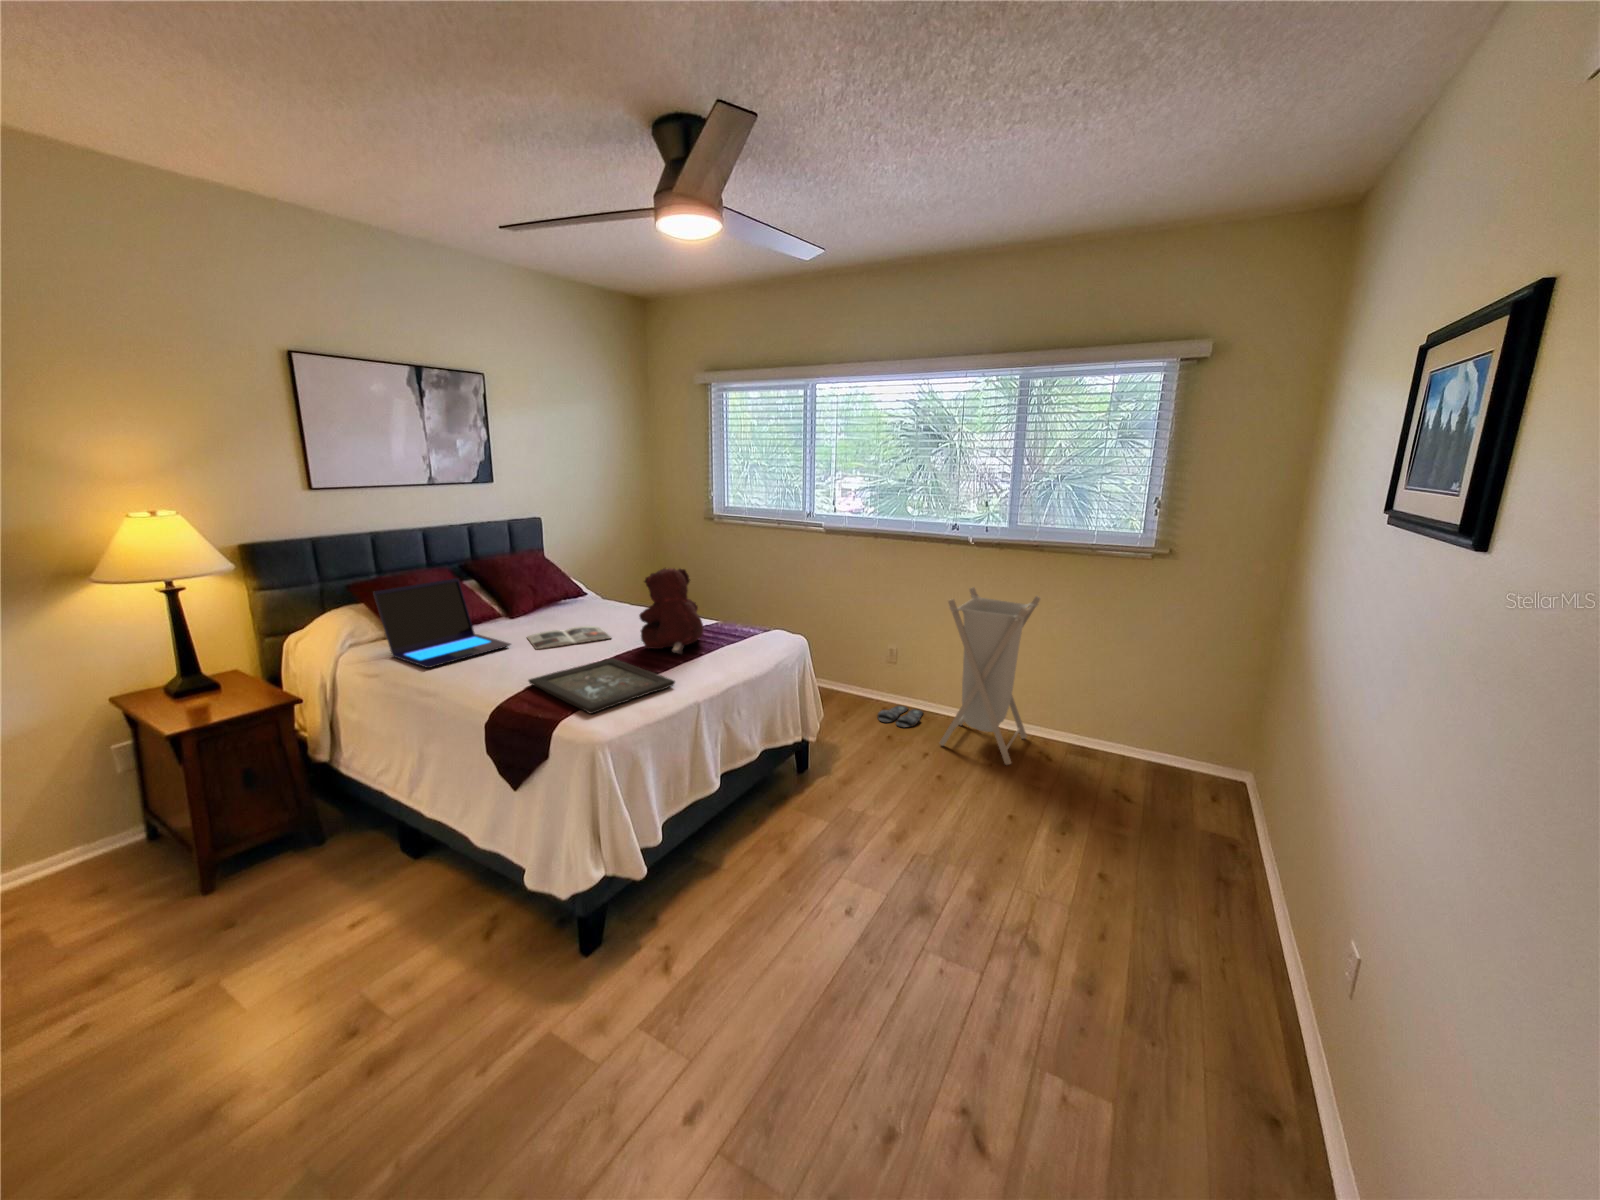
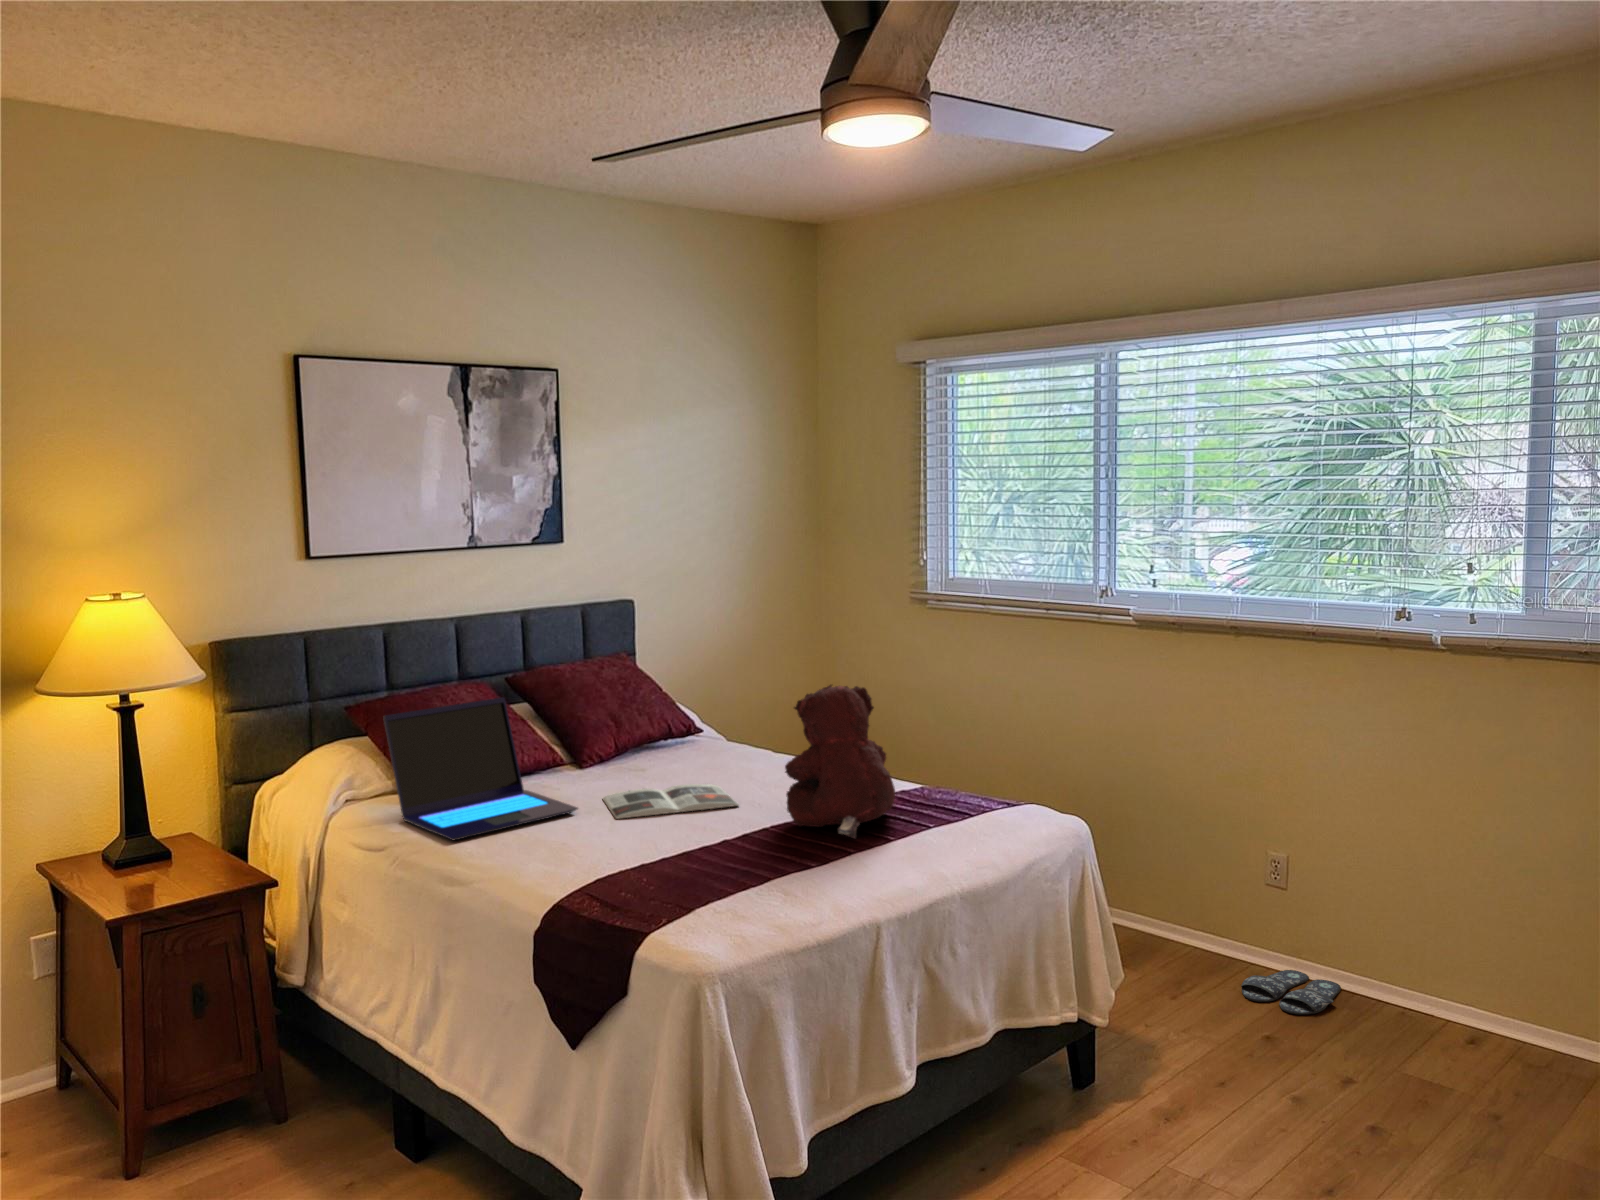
laundry hamper: present [939,587,1040,765] -> none [1370,732,1588,1109]
tray: present [529,658,675,714] -> none [601,838,839,927]

